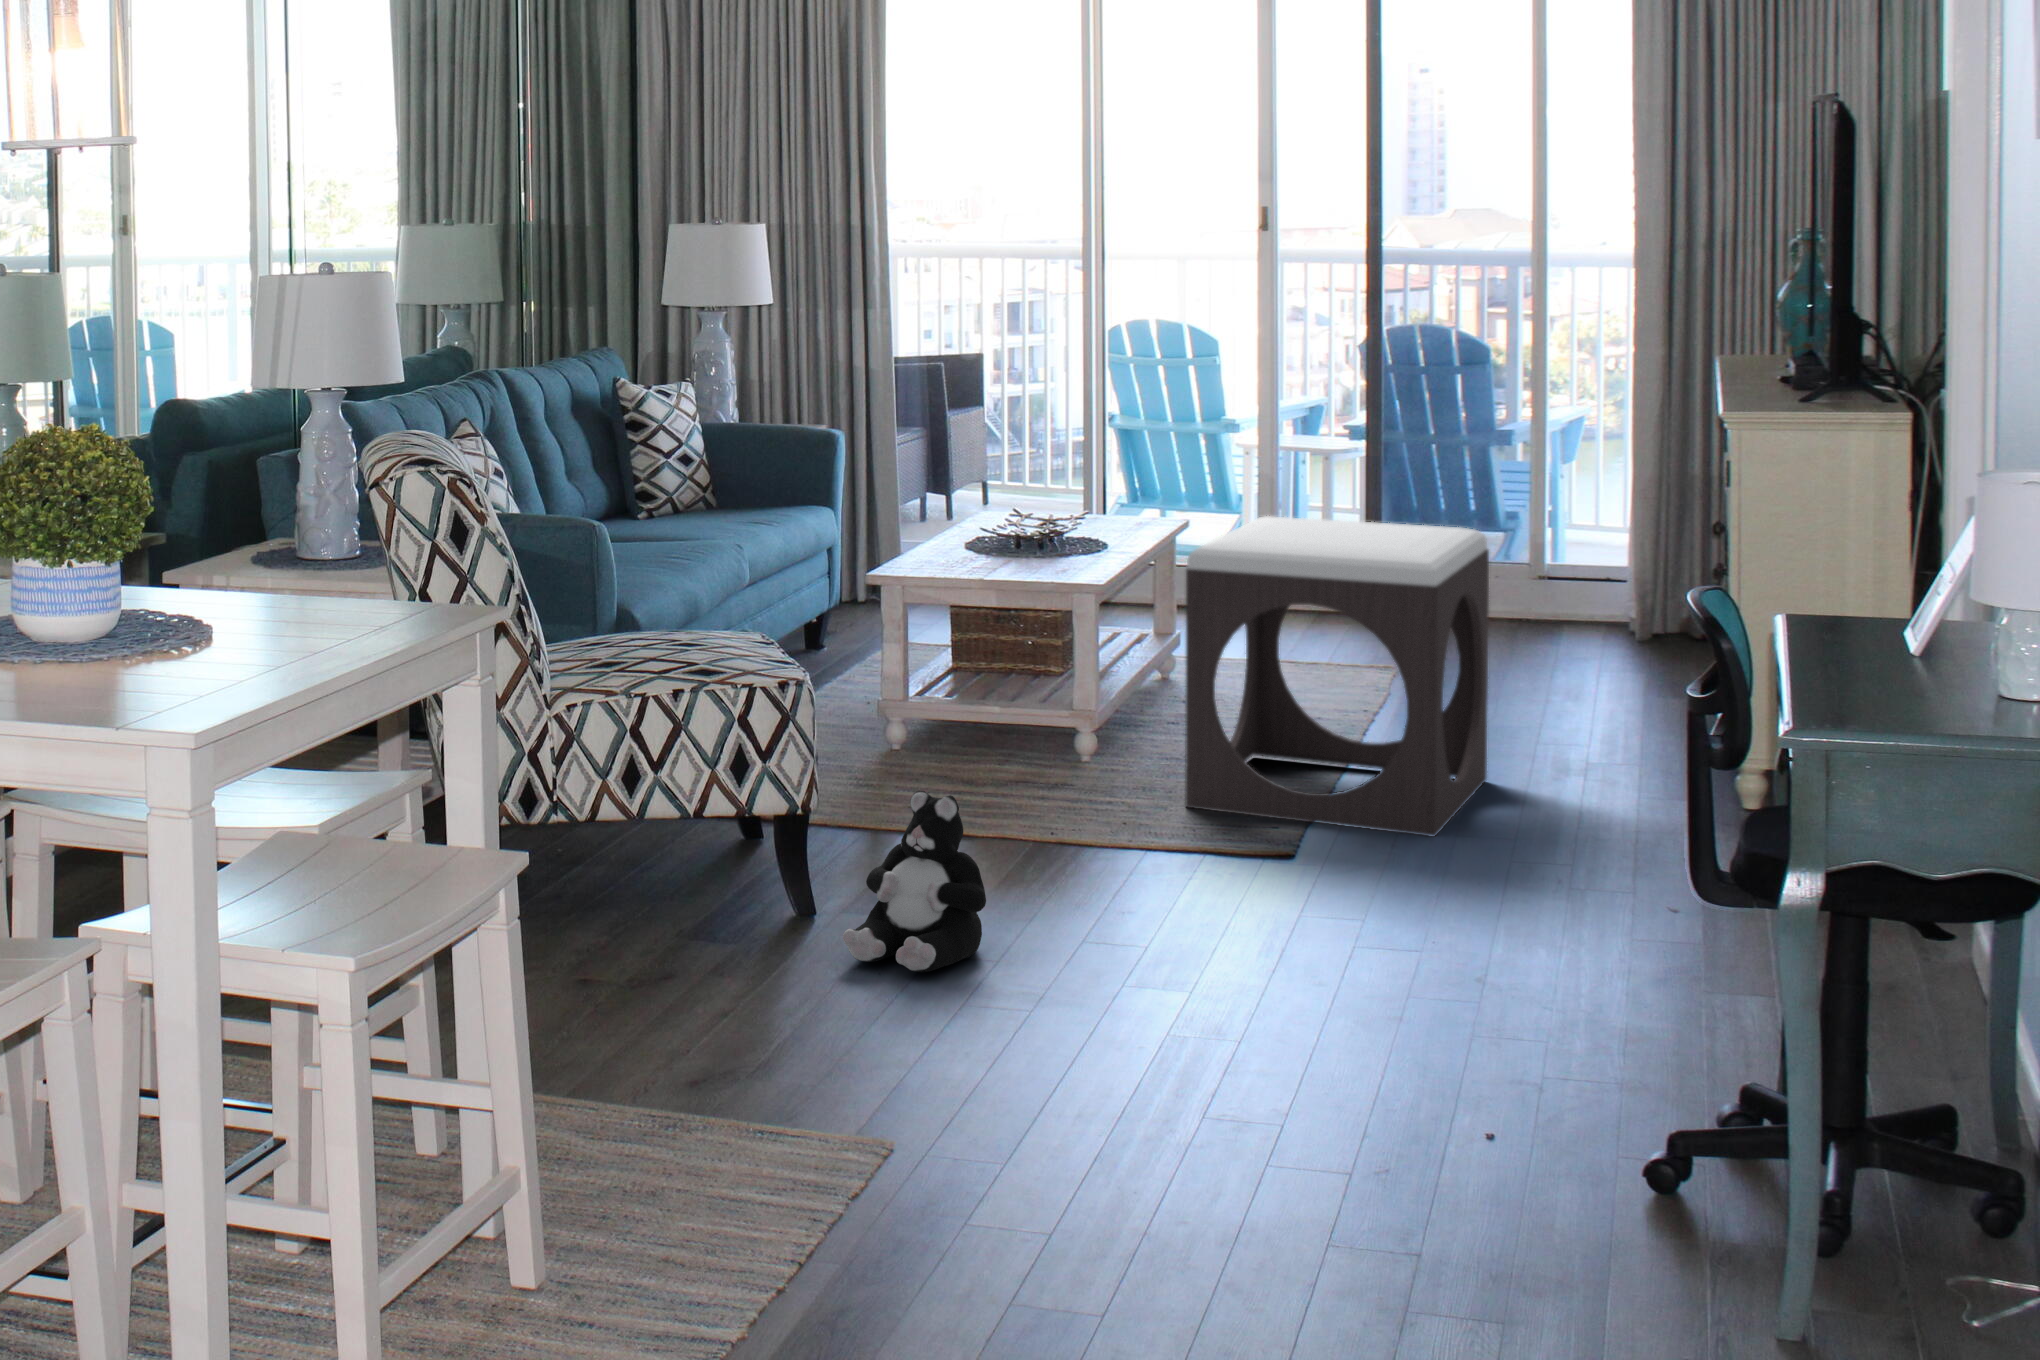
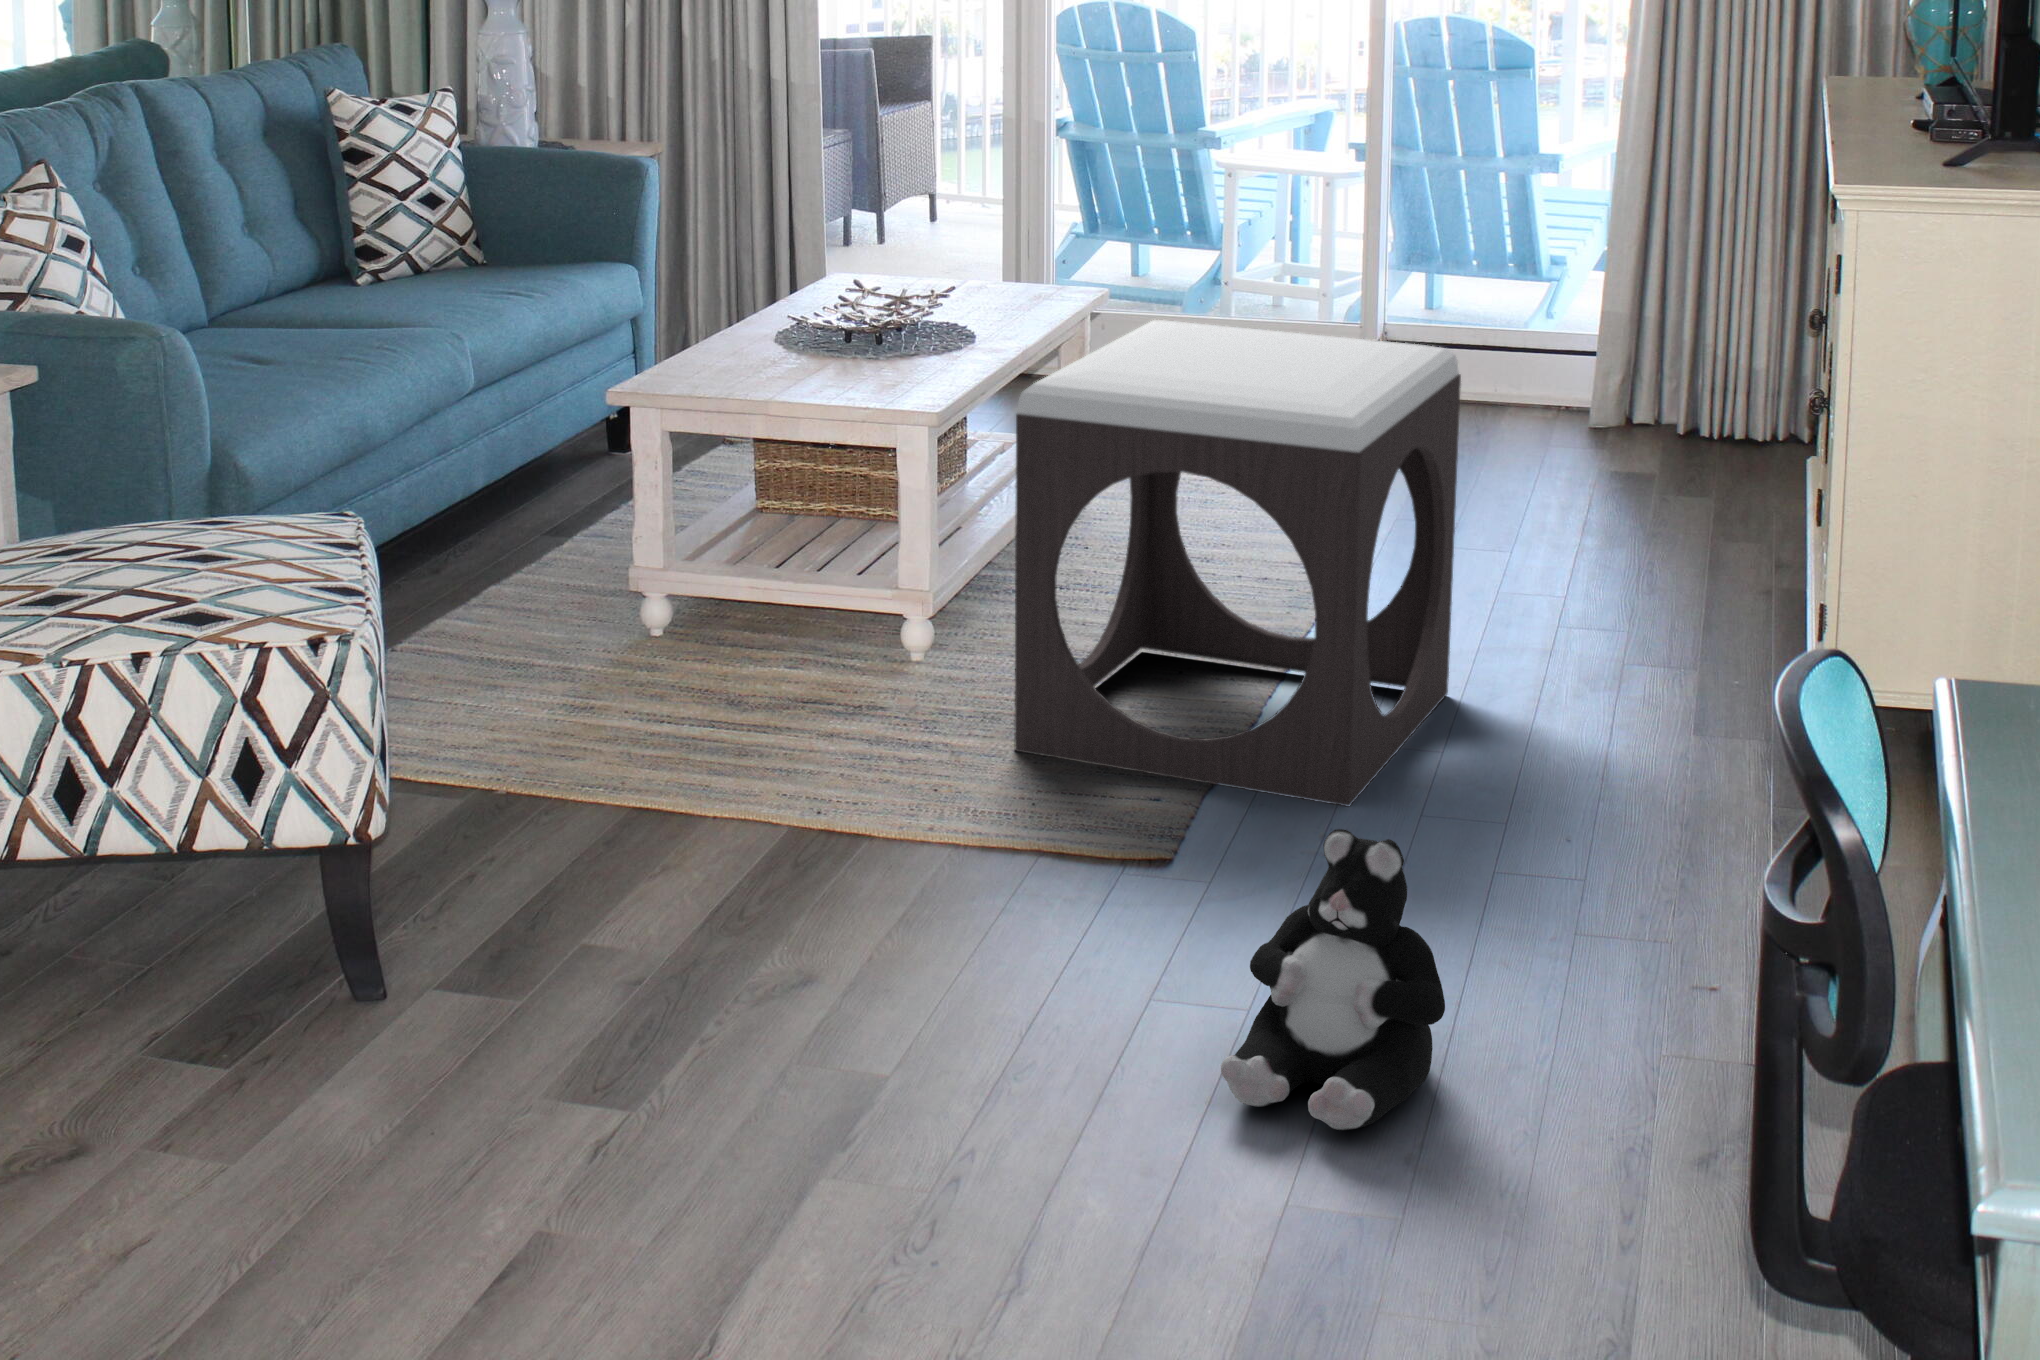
plush toy: present [843,791,986,972] -> present [1221,829,1445,1131]

